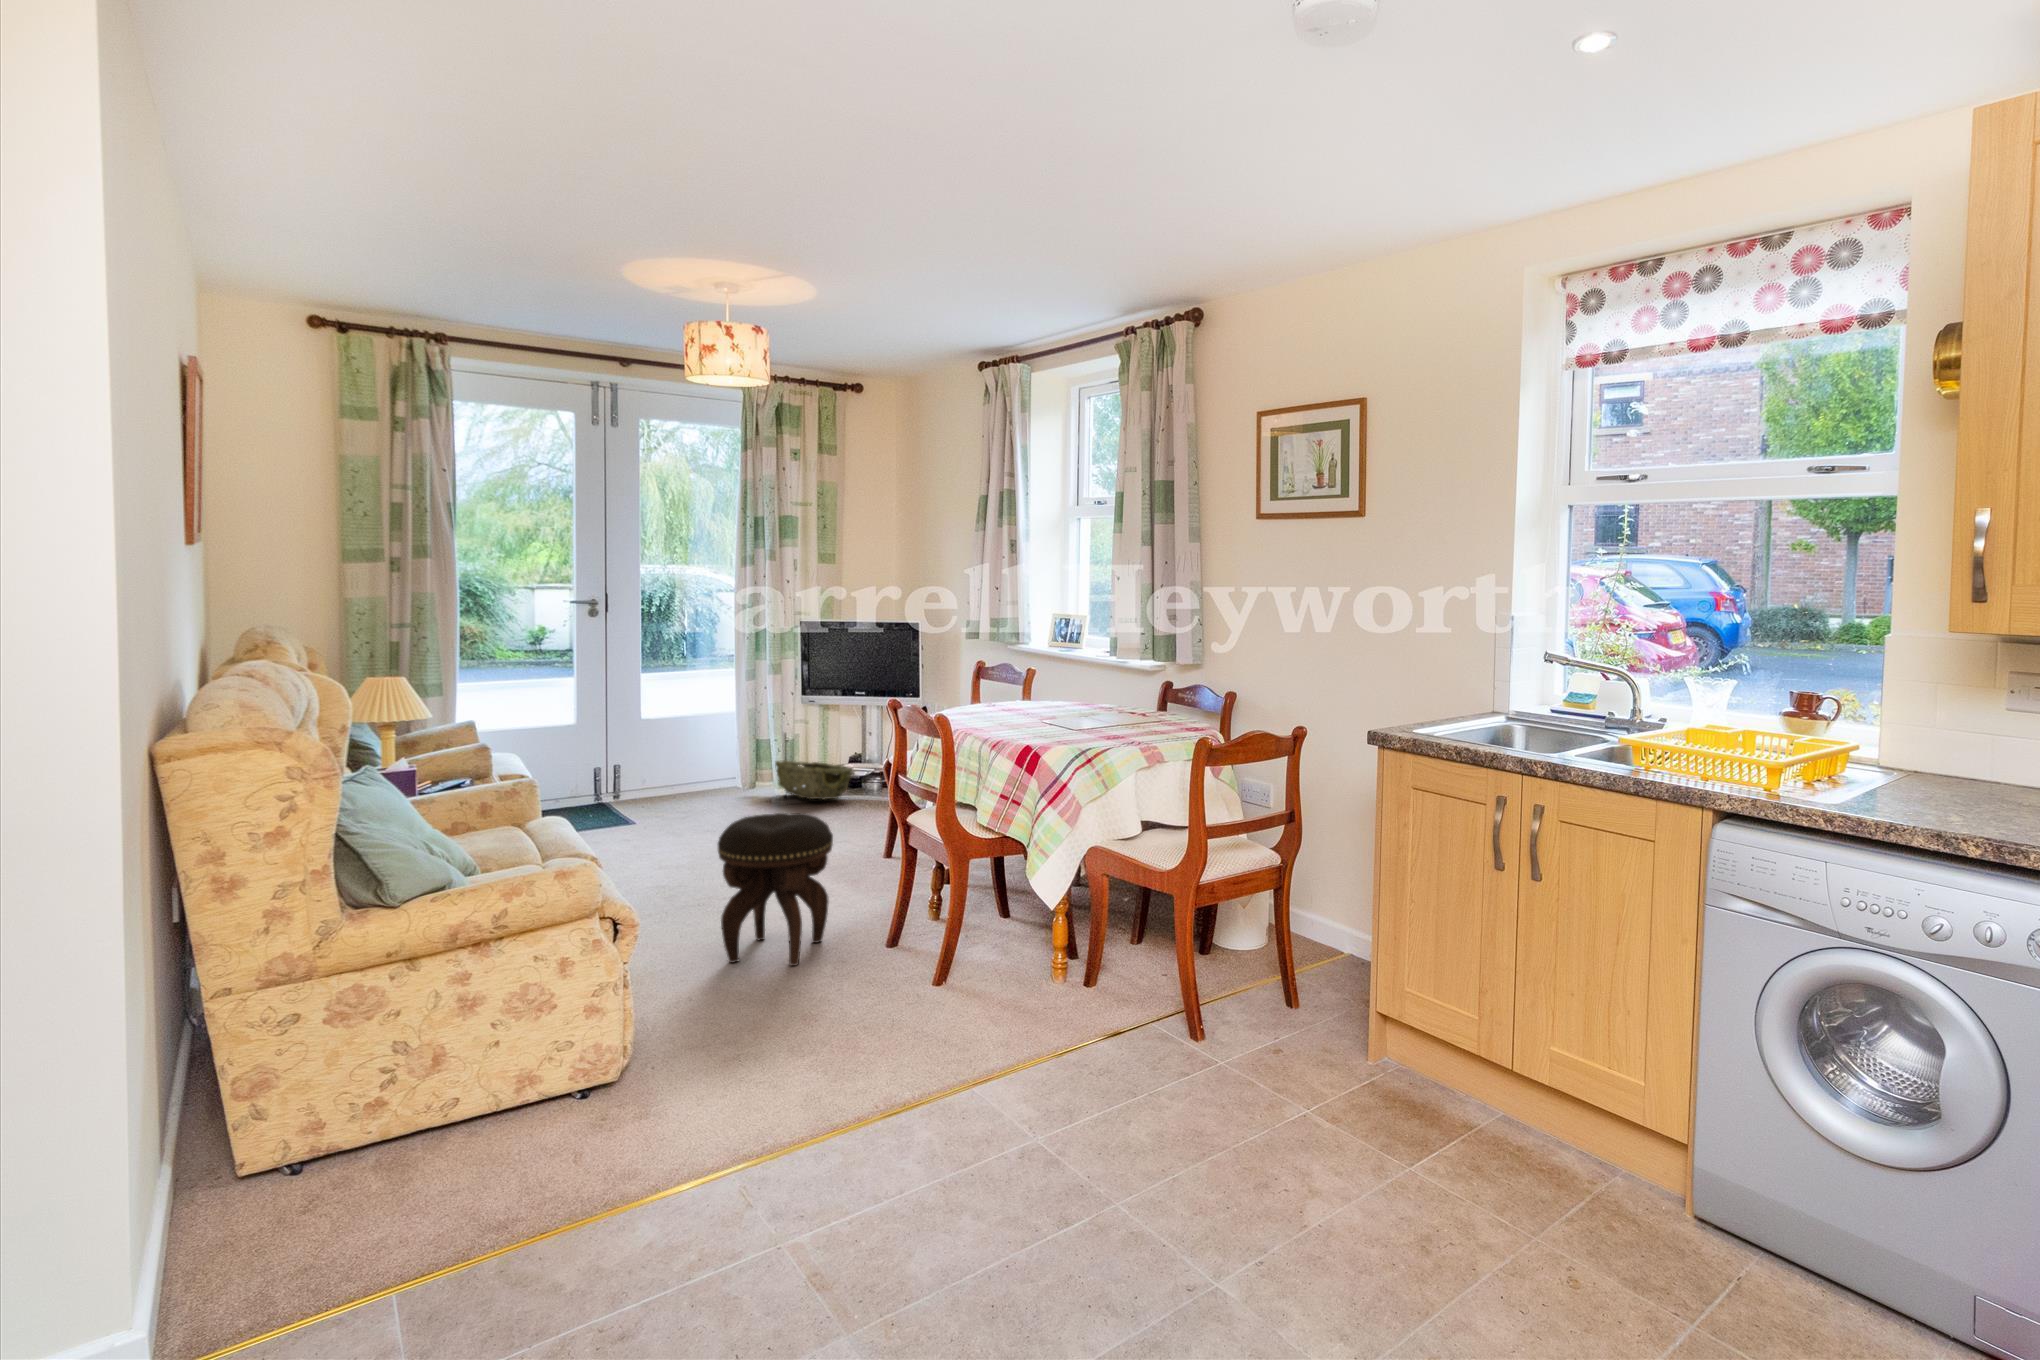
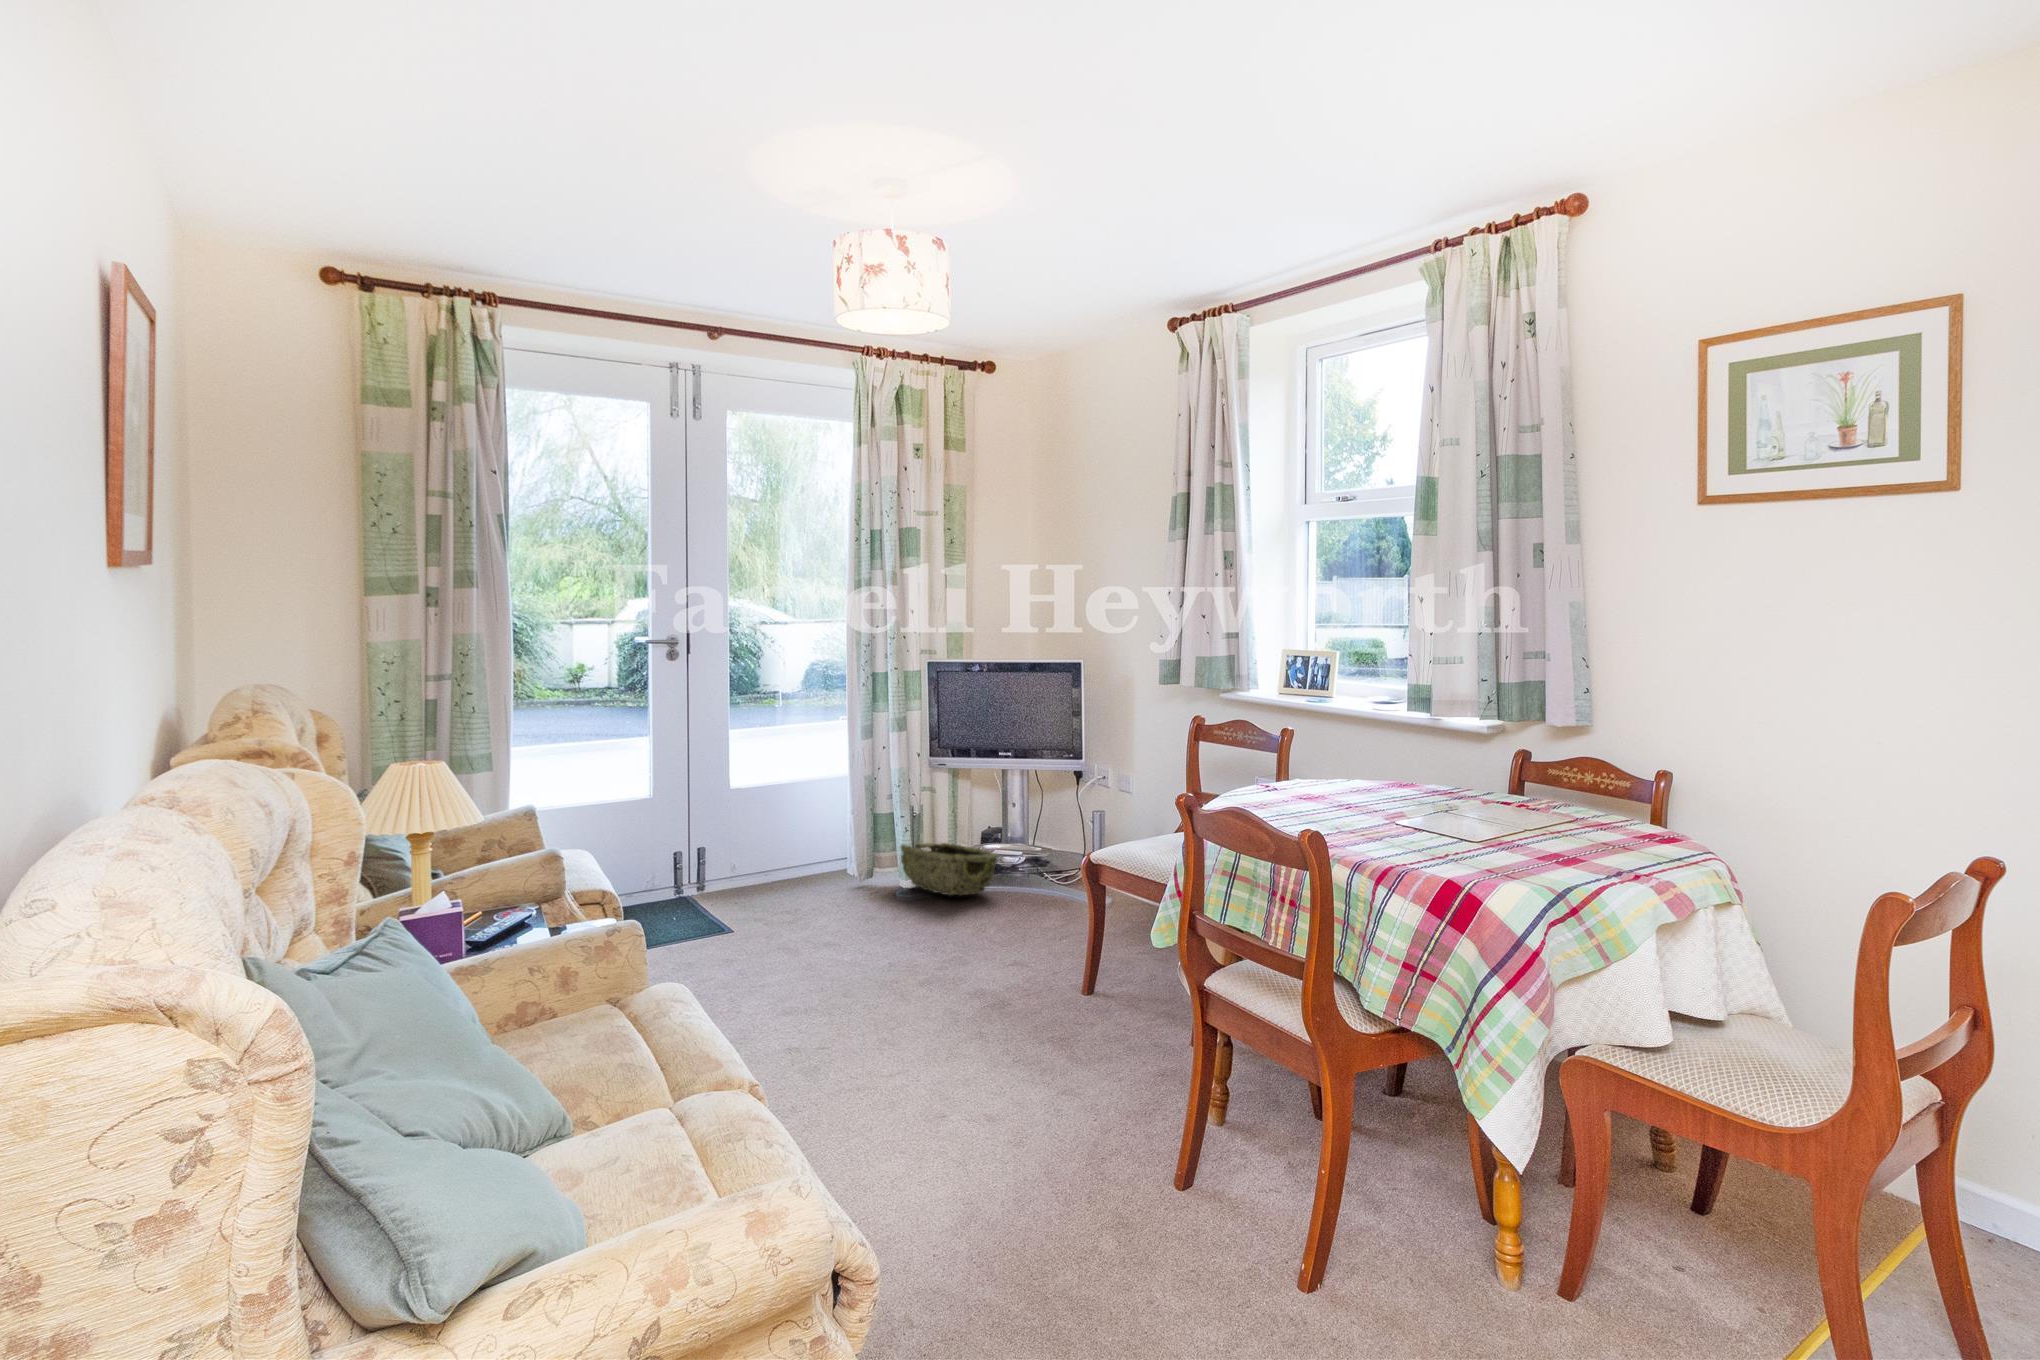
footstool: present [718,813,833,966] -> none [910,963,1082,1223]

